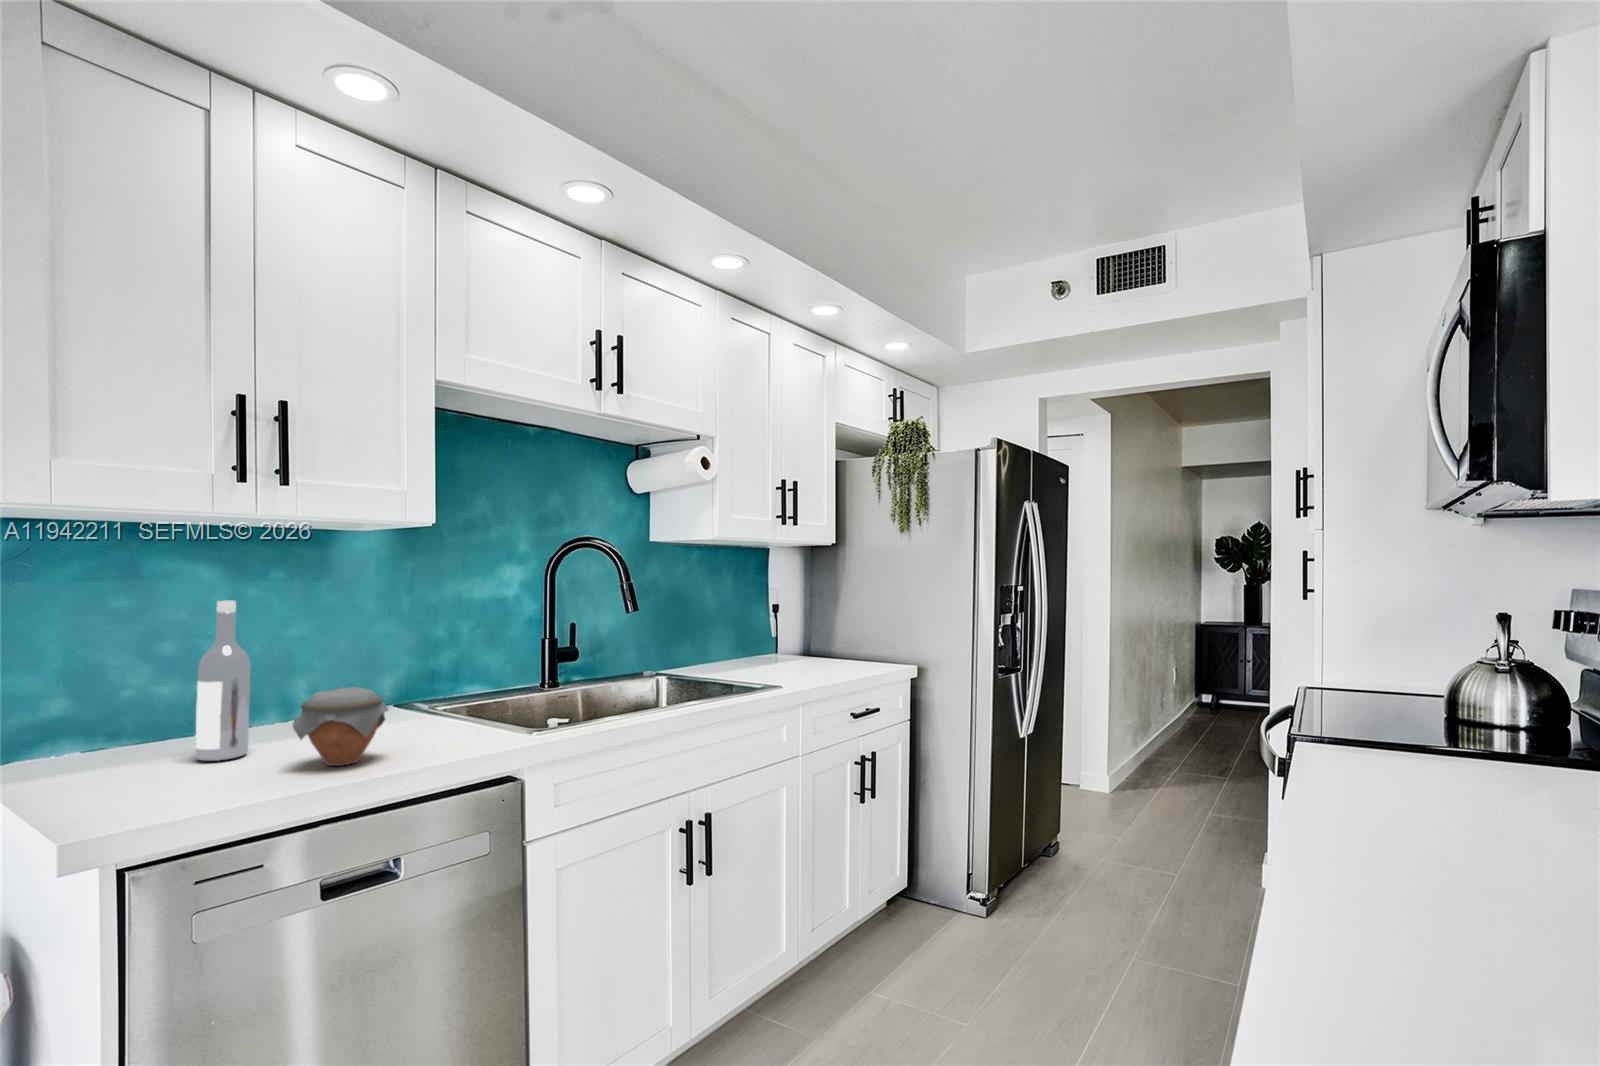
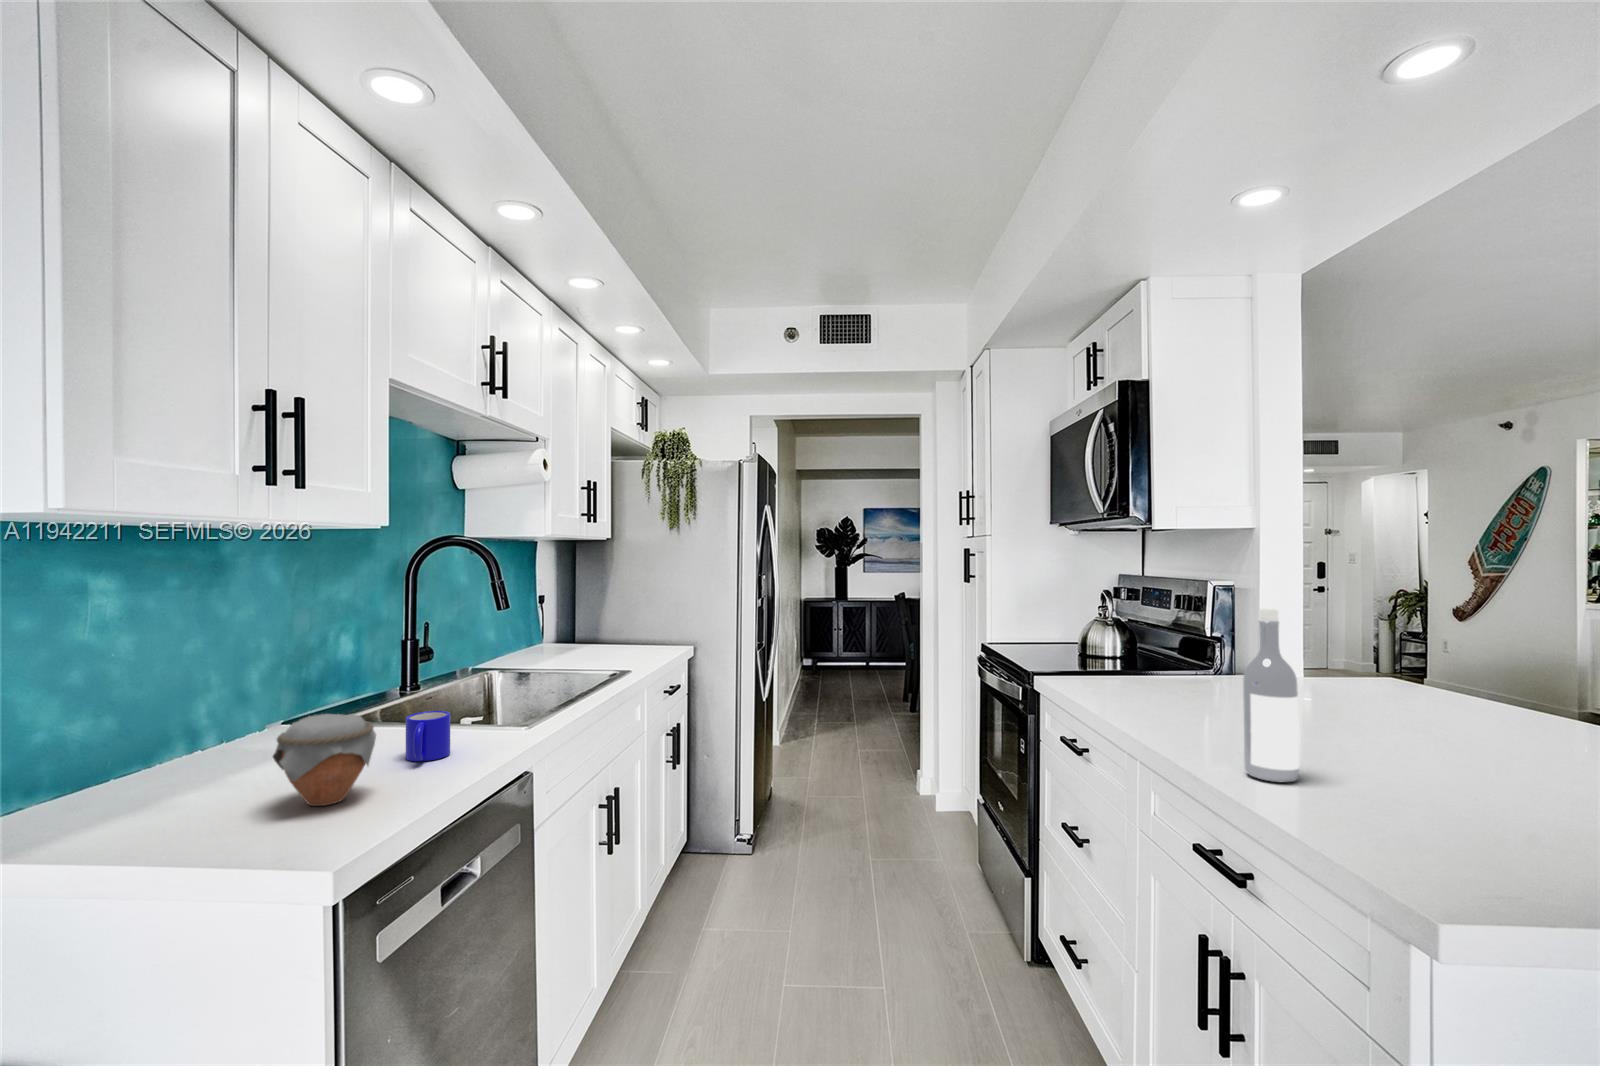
wine bottle: present [196,601,250,761] -> present [1243,609,1299,783]
mug: none [443,698,493,742] -> present [406,711,450,761]

